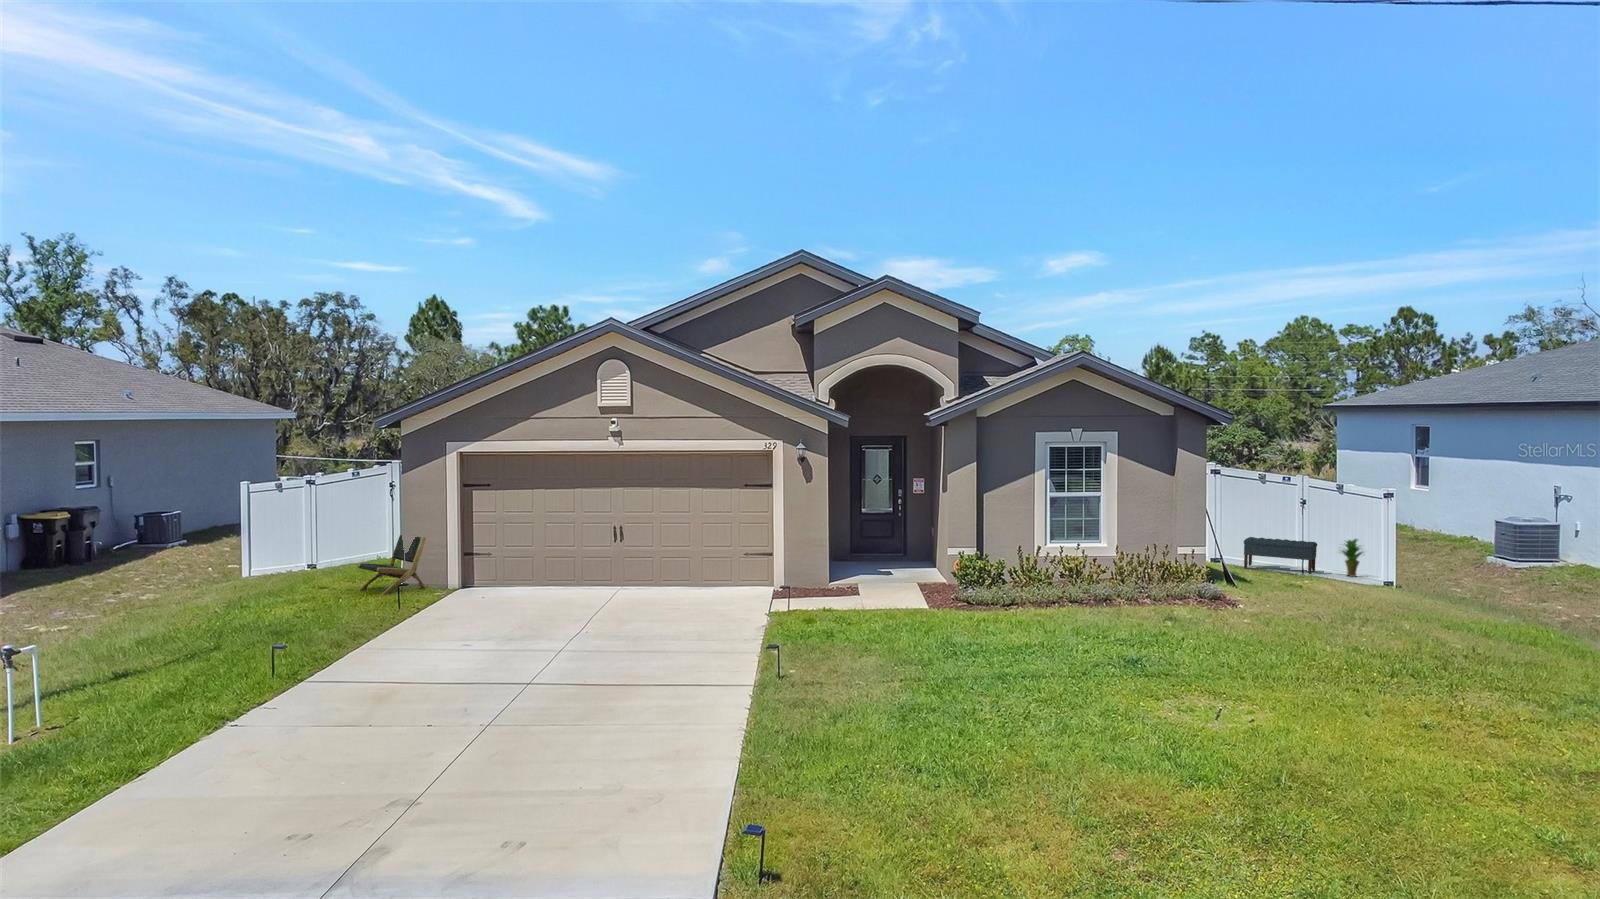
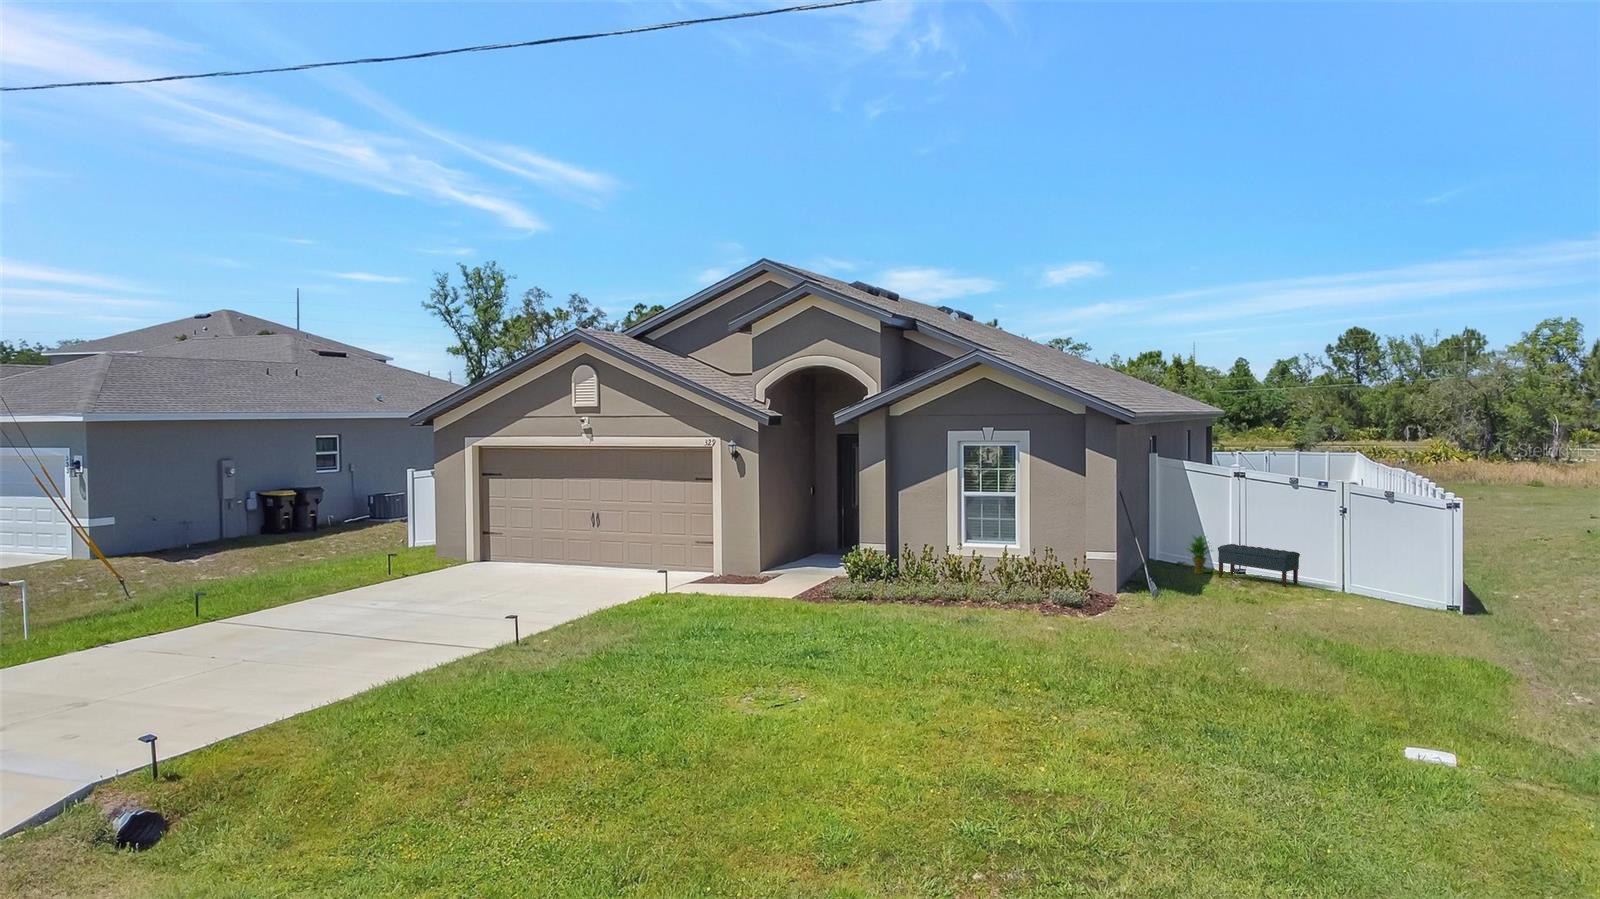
lounge chair: present [357,533,426,595] -> none [396,512,446,562]
potted plant: present [1342,539,1362,577] -> present [1186,536,1209,574]

